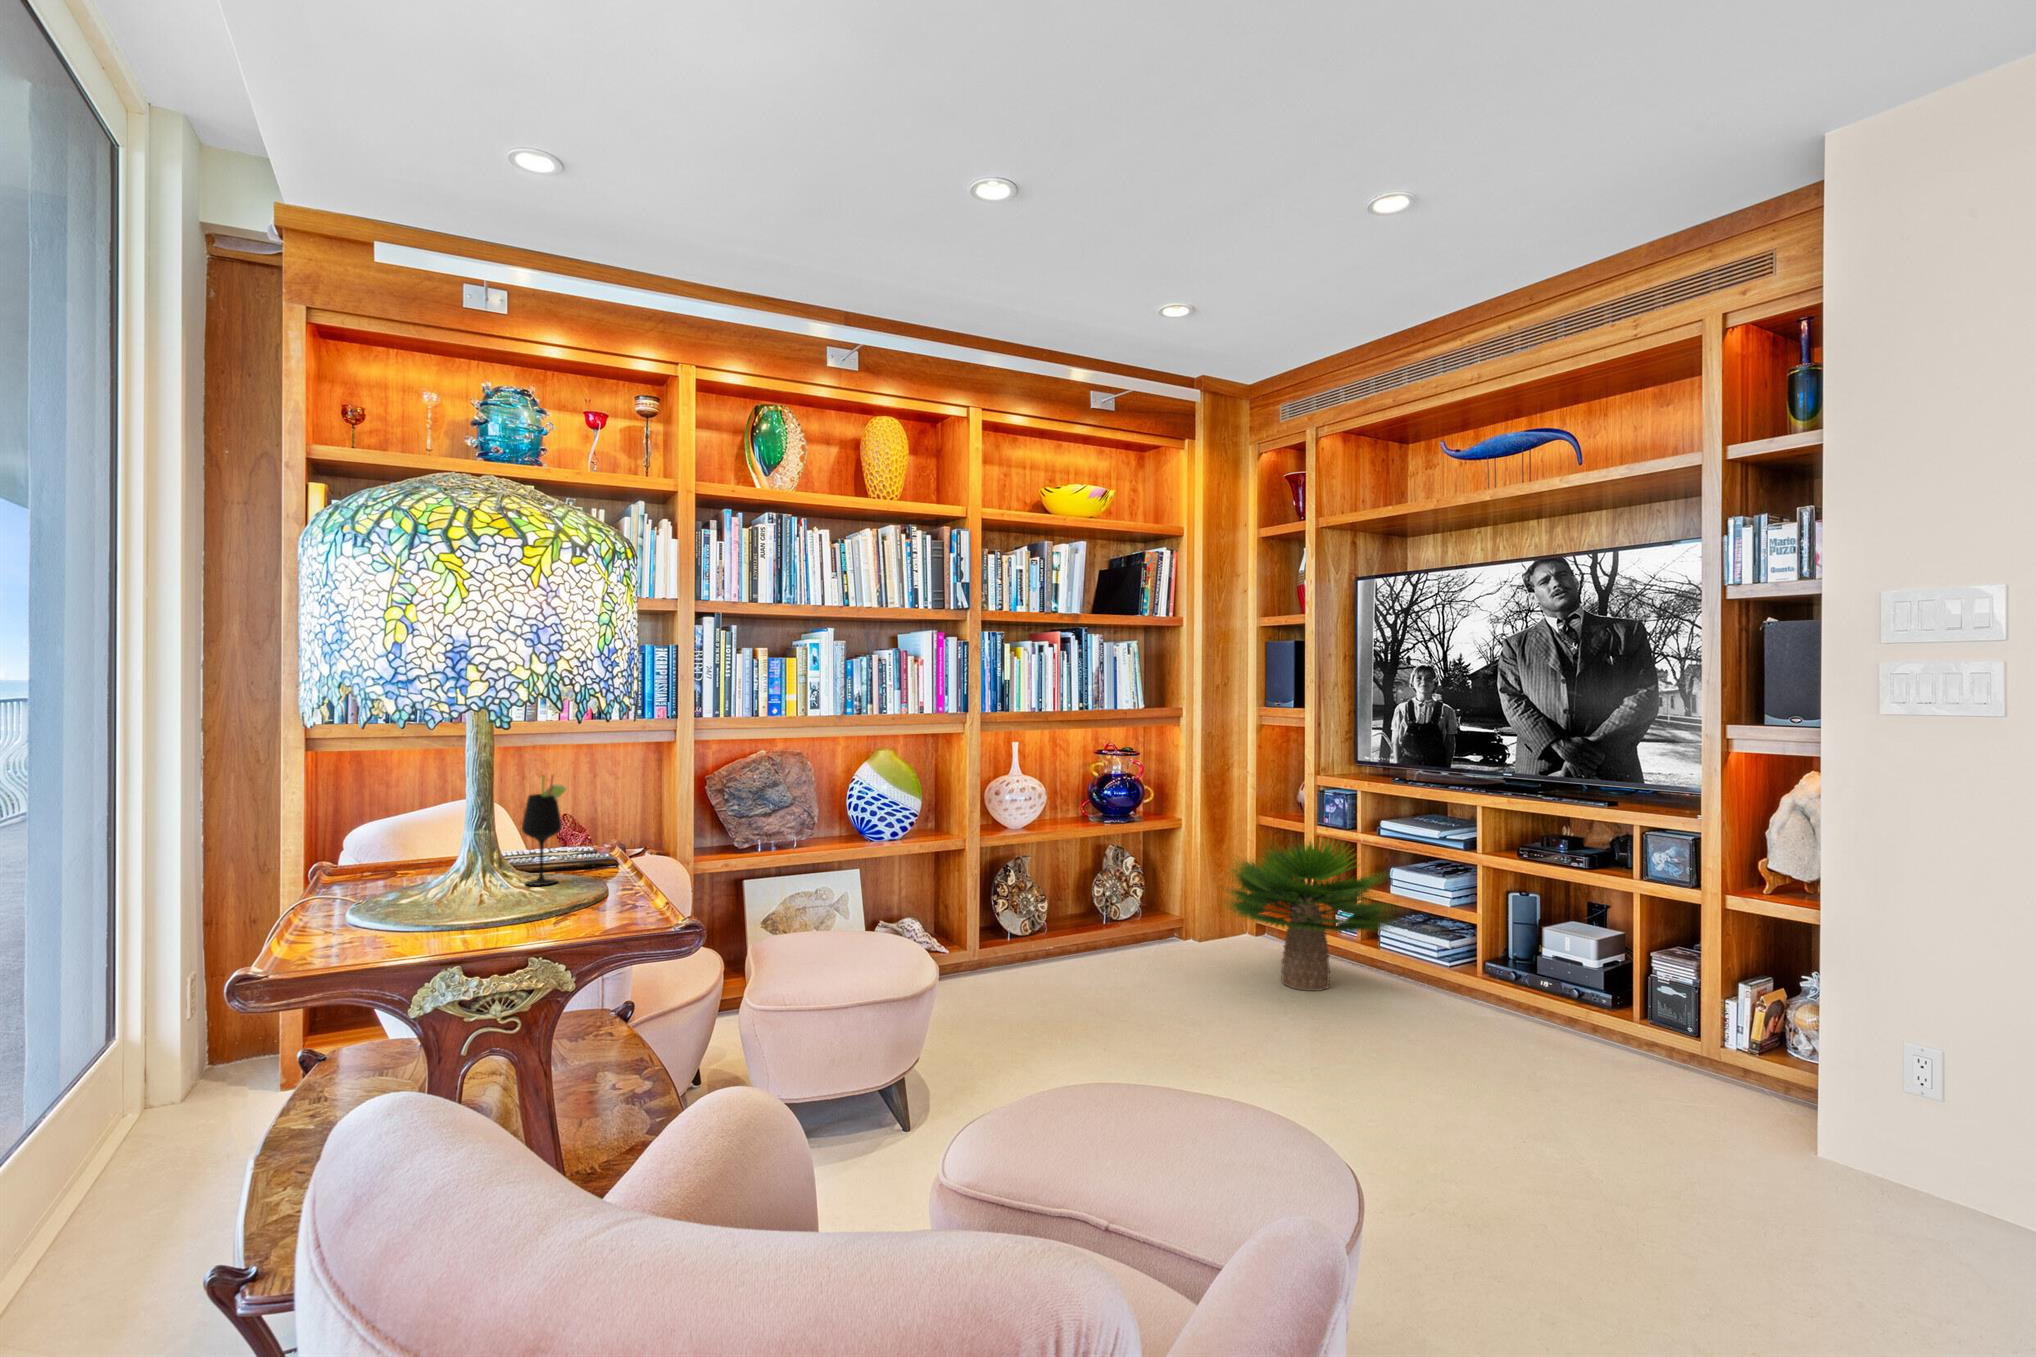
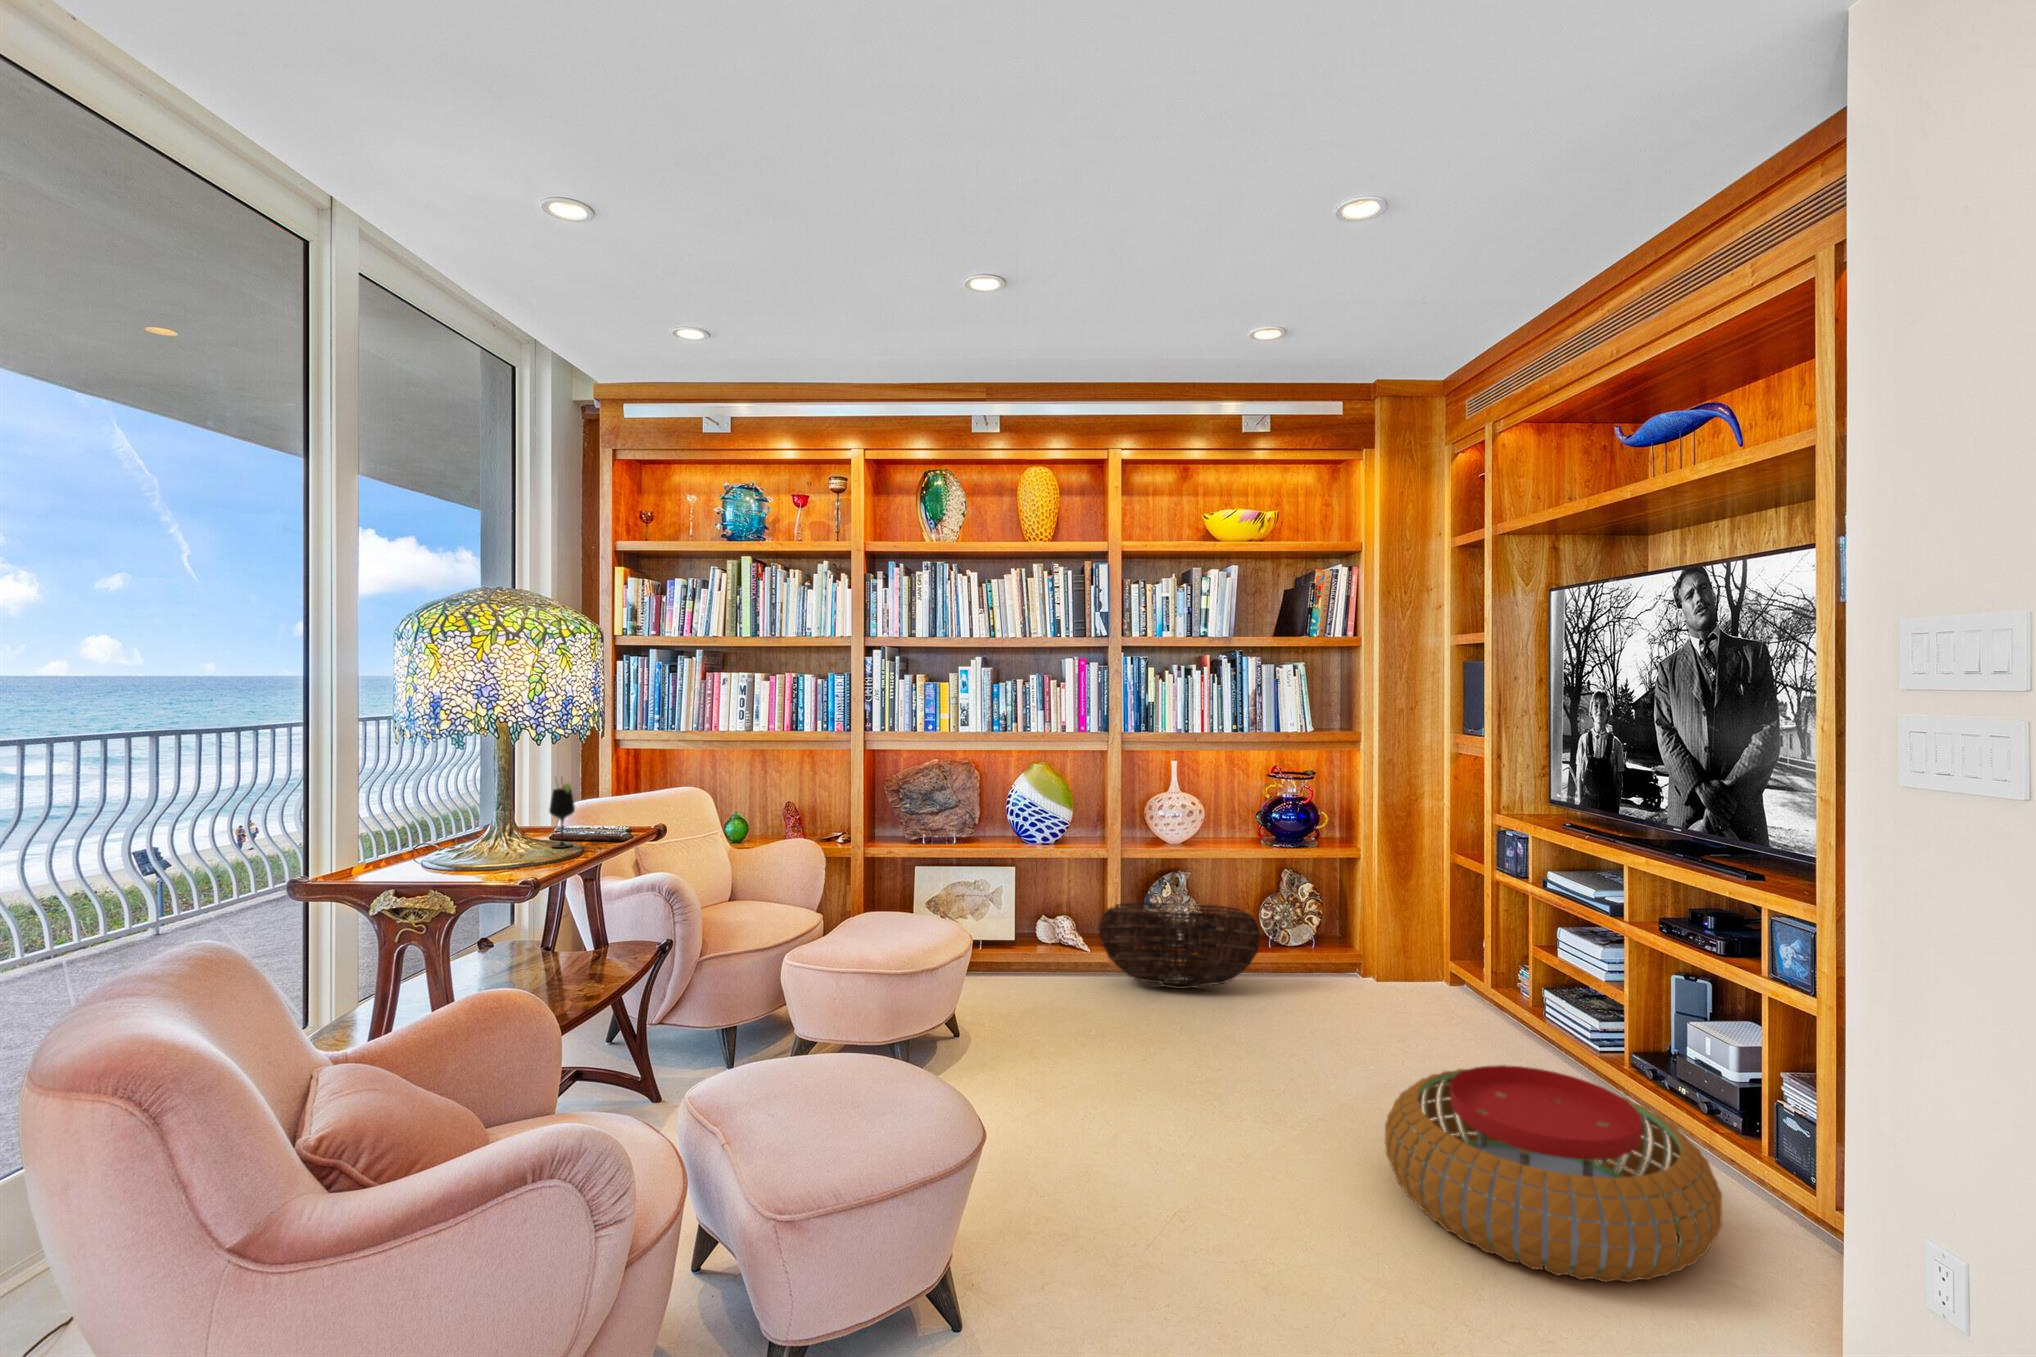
potted plant: present [1226,841,1392,991] -> none [1322,875,1538,1051]
basket: none [972,885,1128,977] -> present [1099,903,1261,989]
pouf: none [1420,980,1705,1139] -> present [1385,1065,1722,1282]

